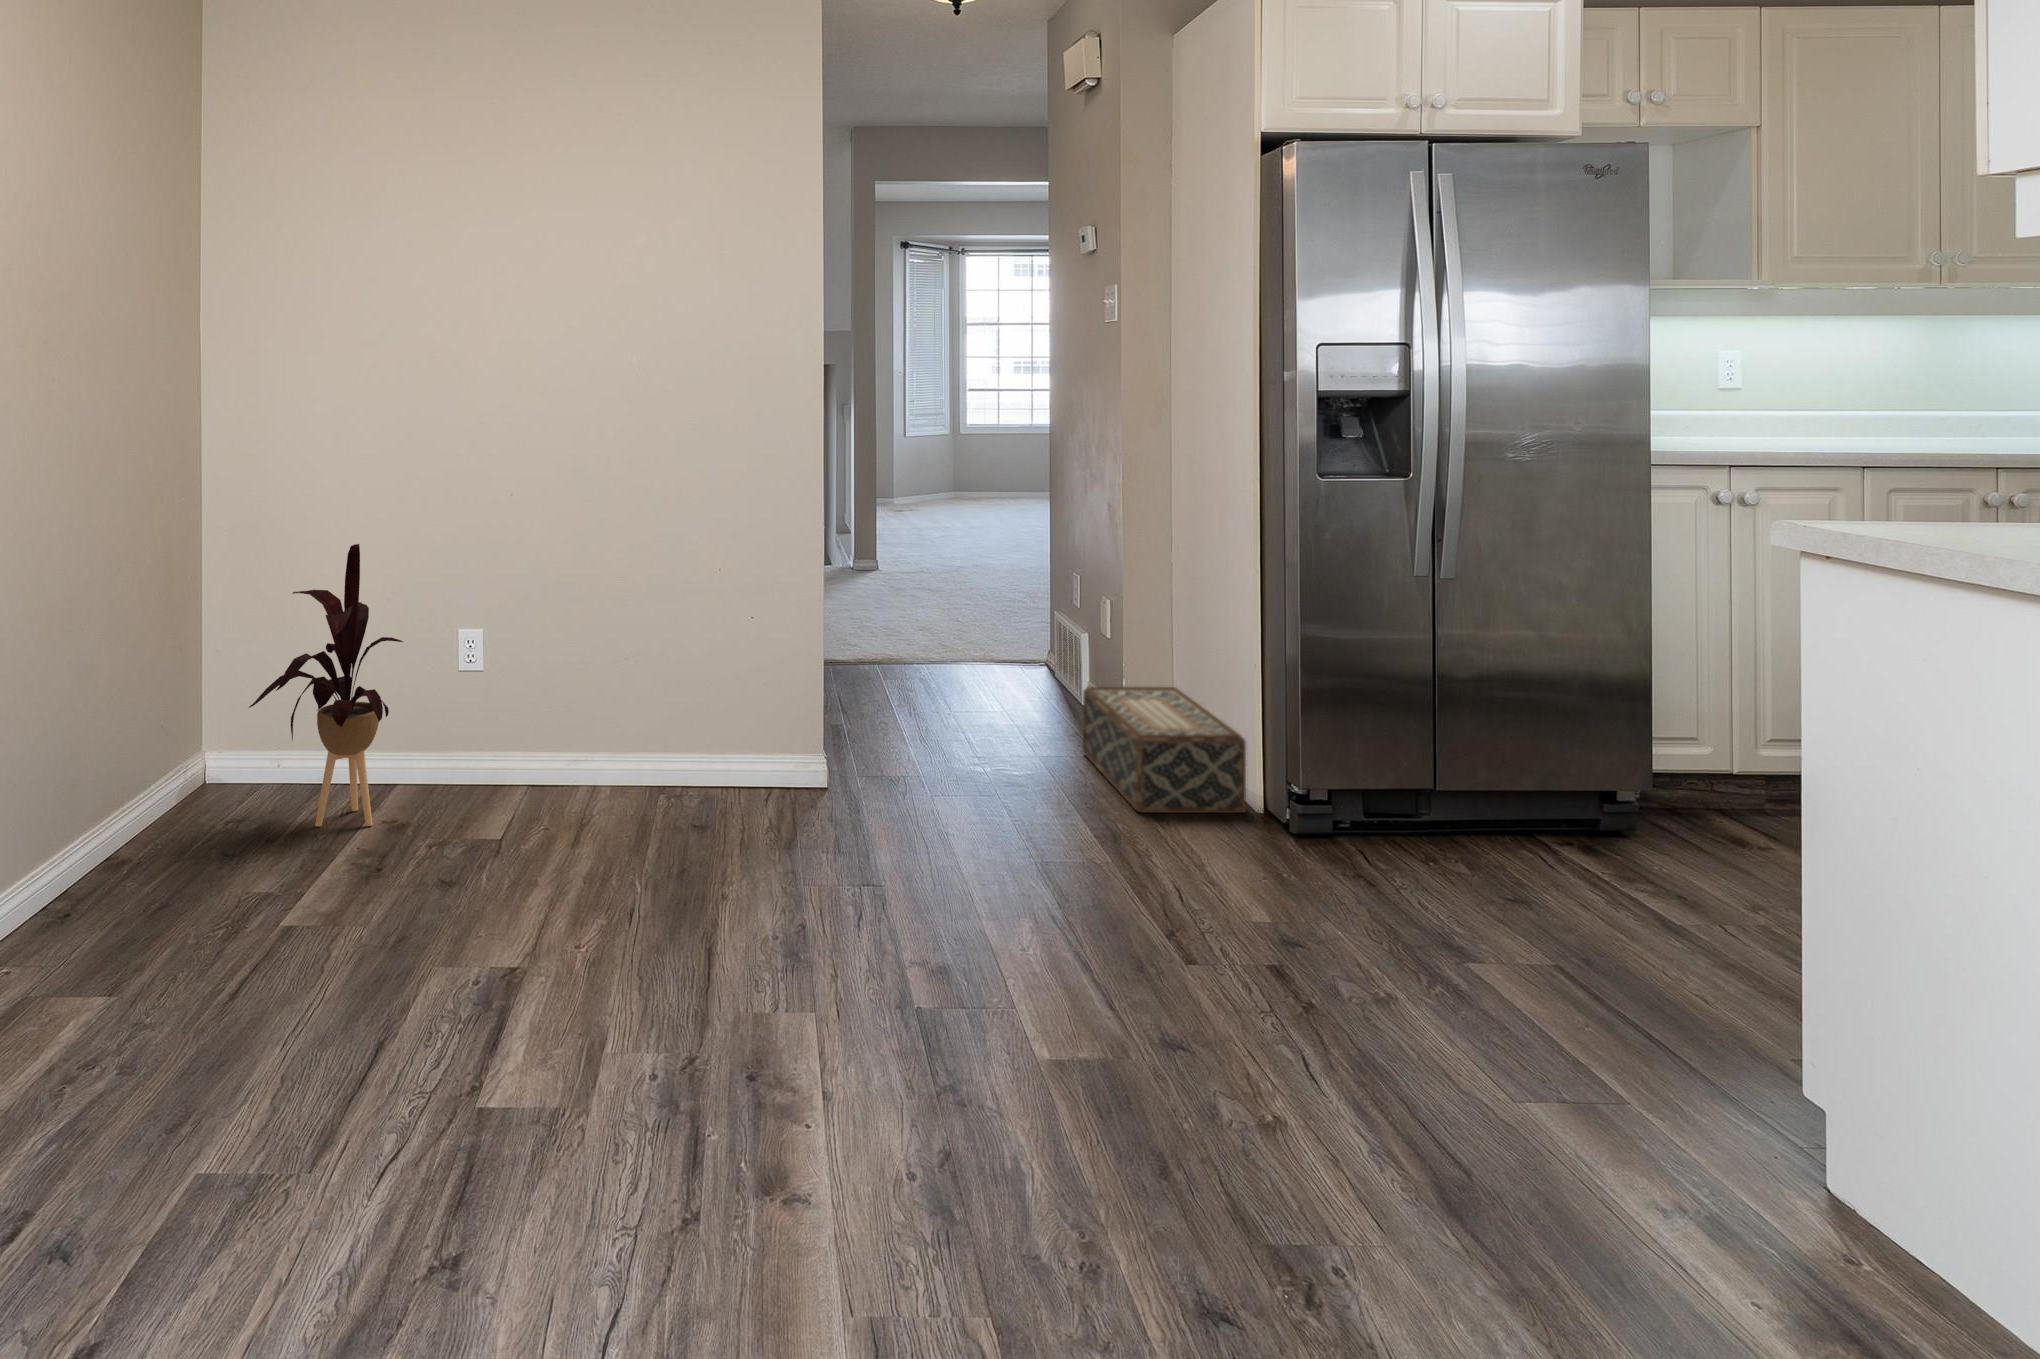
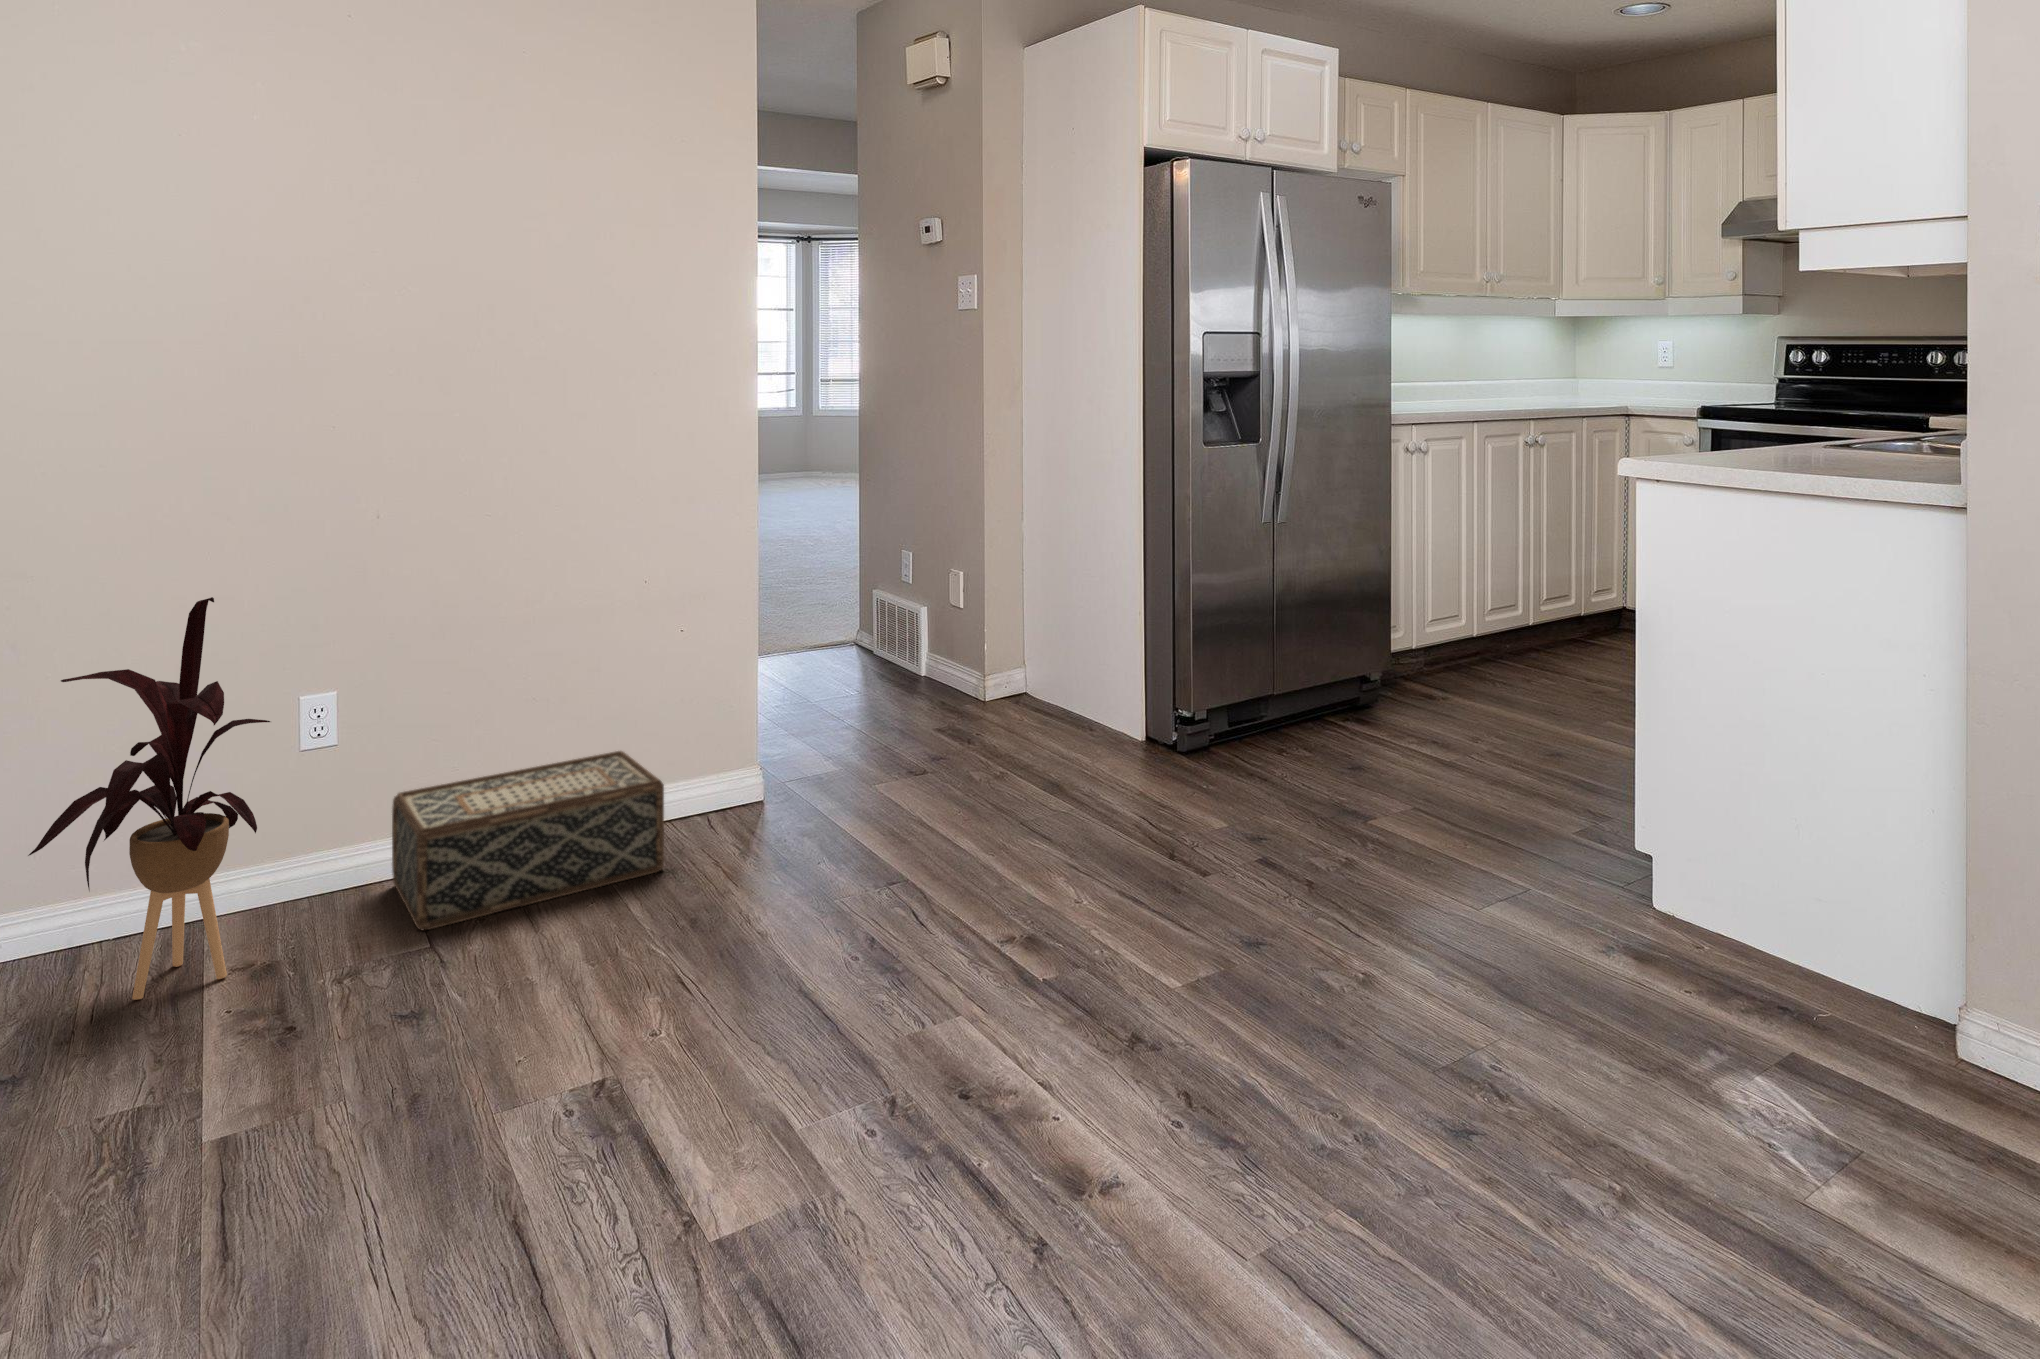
woven basket: present [1083,687,1246,813] -> present [392,751,664,931]

